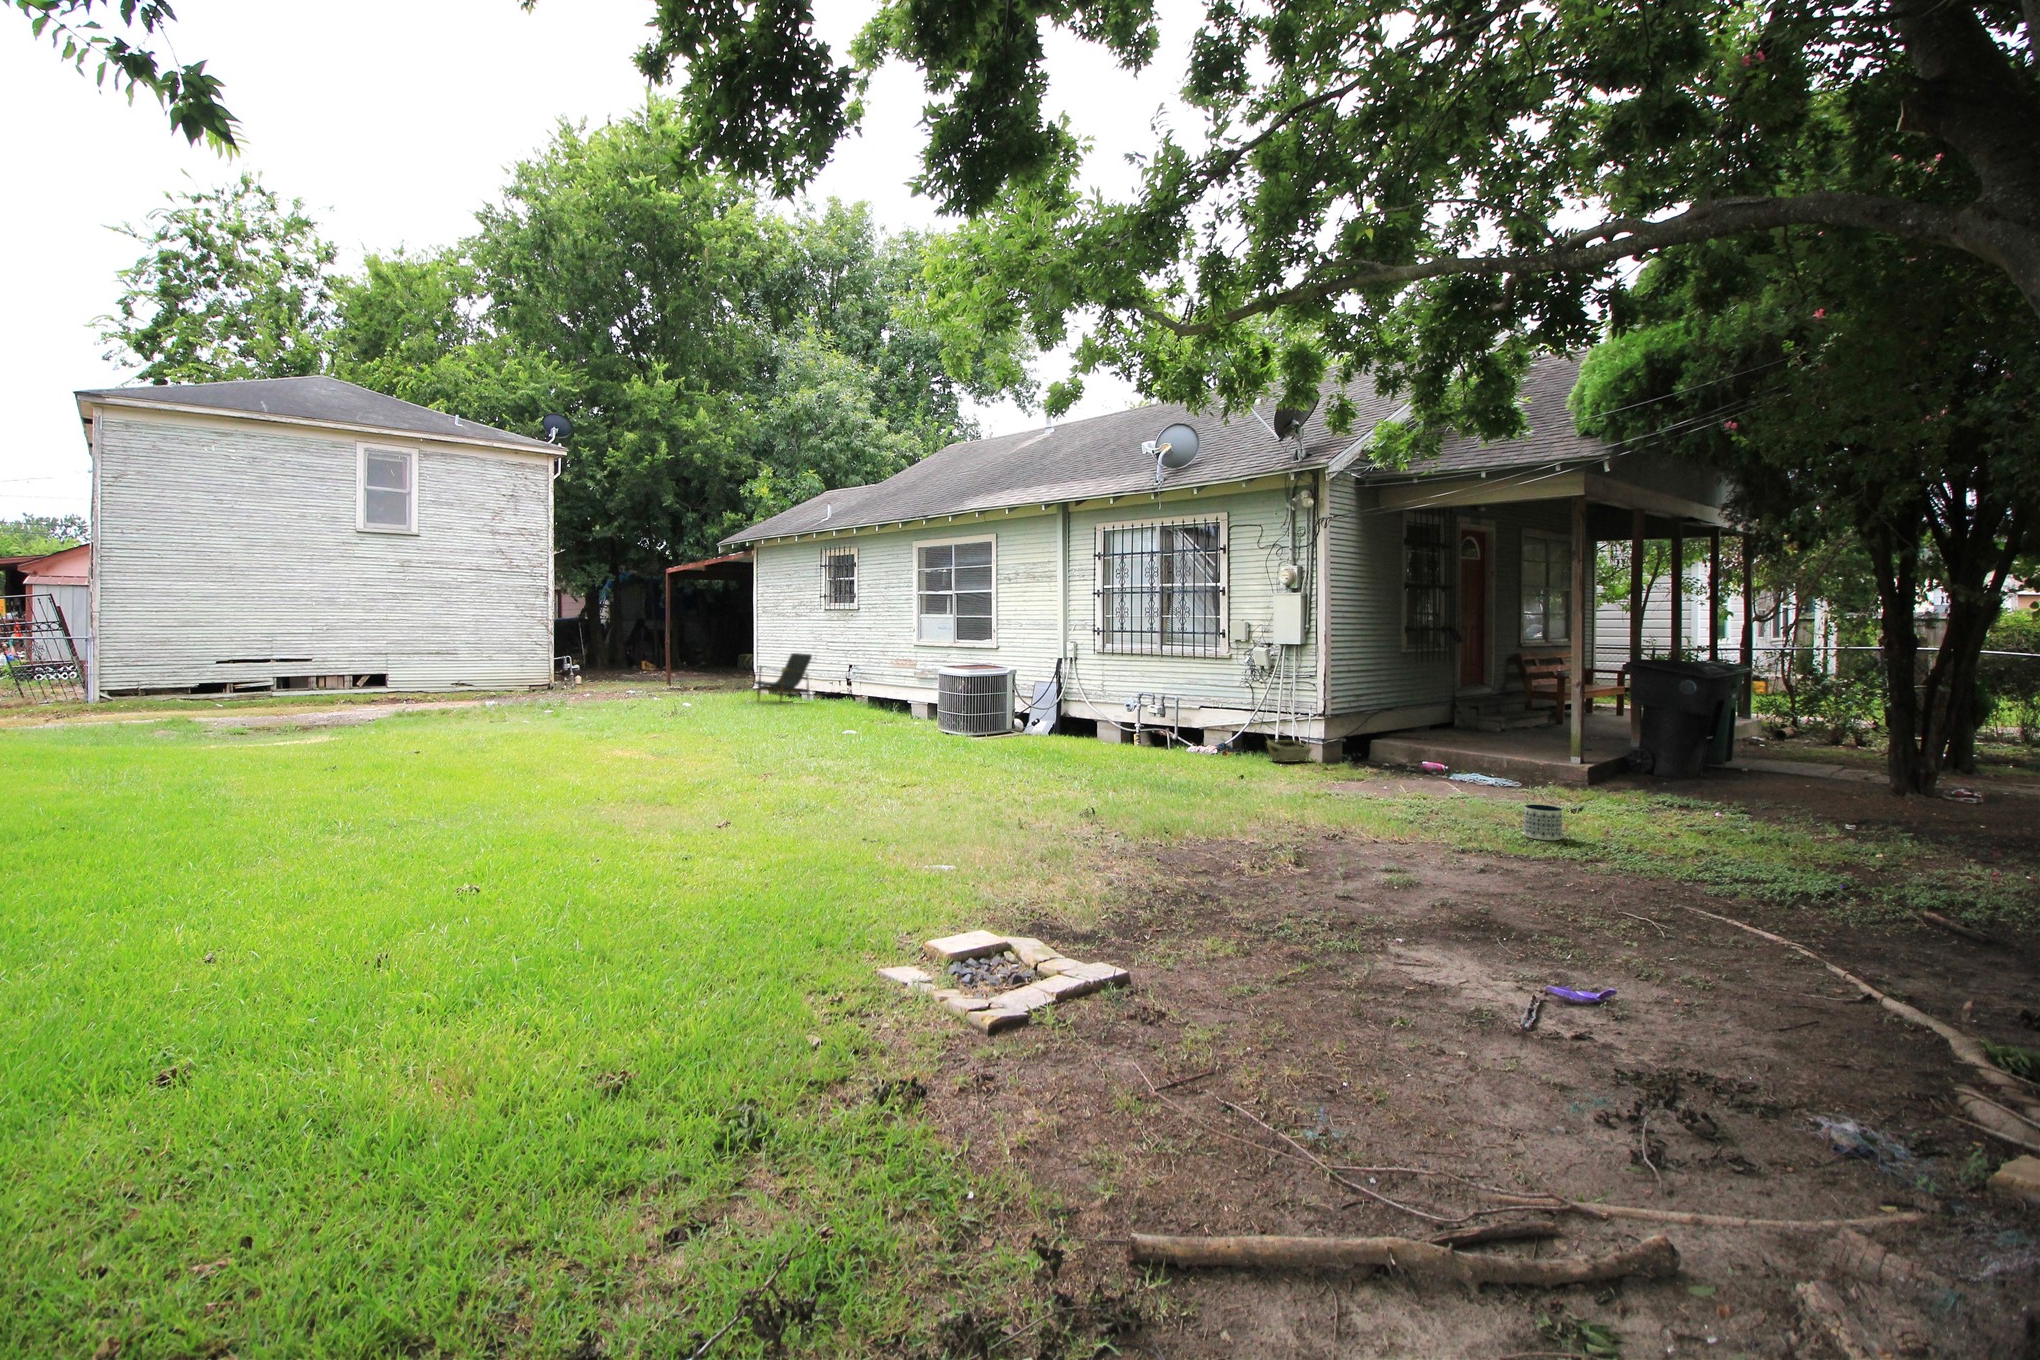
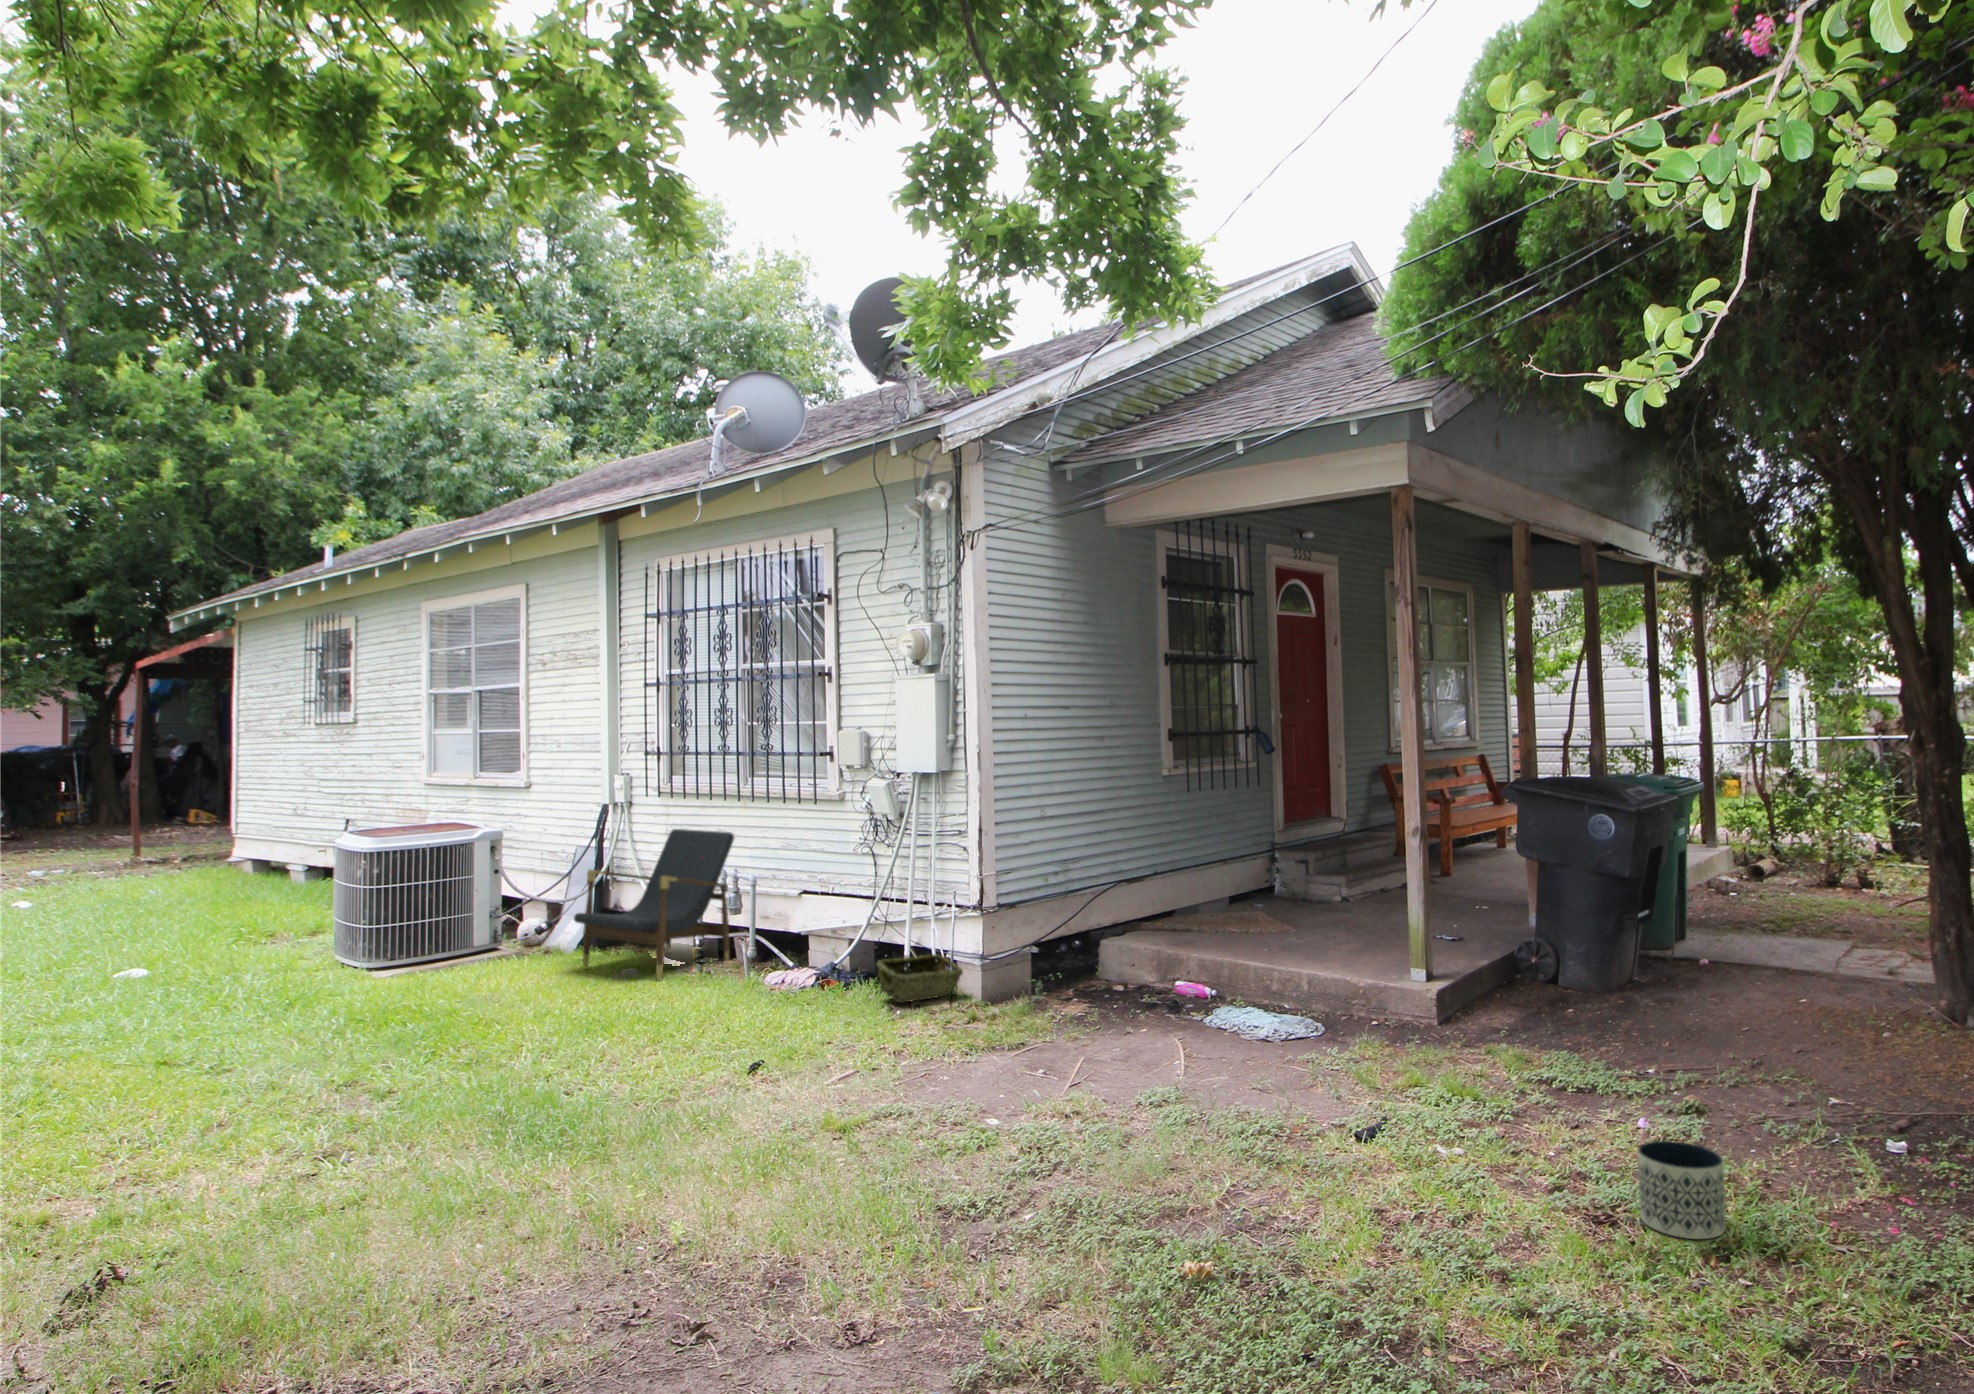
lounge chair: present [754,653,812,703] -> present [574,829,734,981]
planter: present [1524,805,1562,841] -> present [1638,1141,1726,1239]

